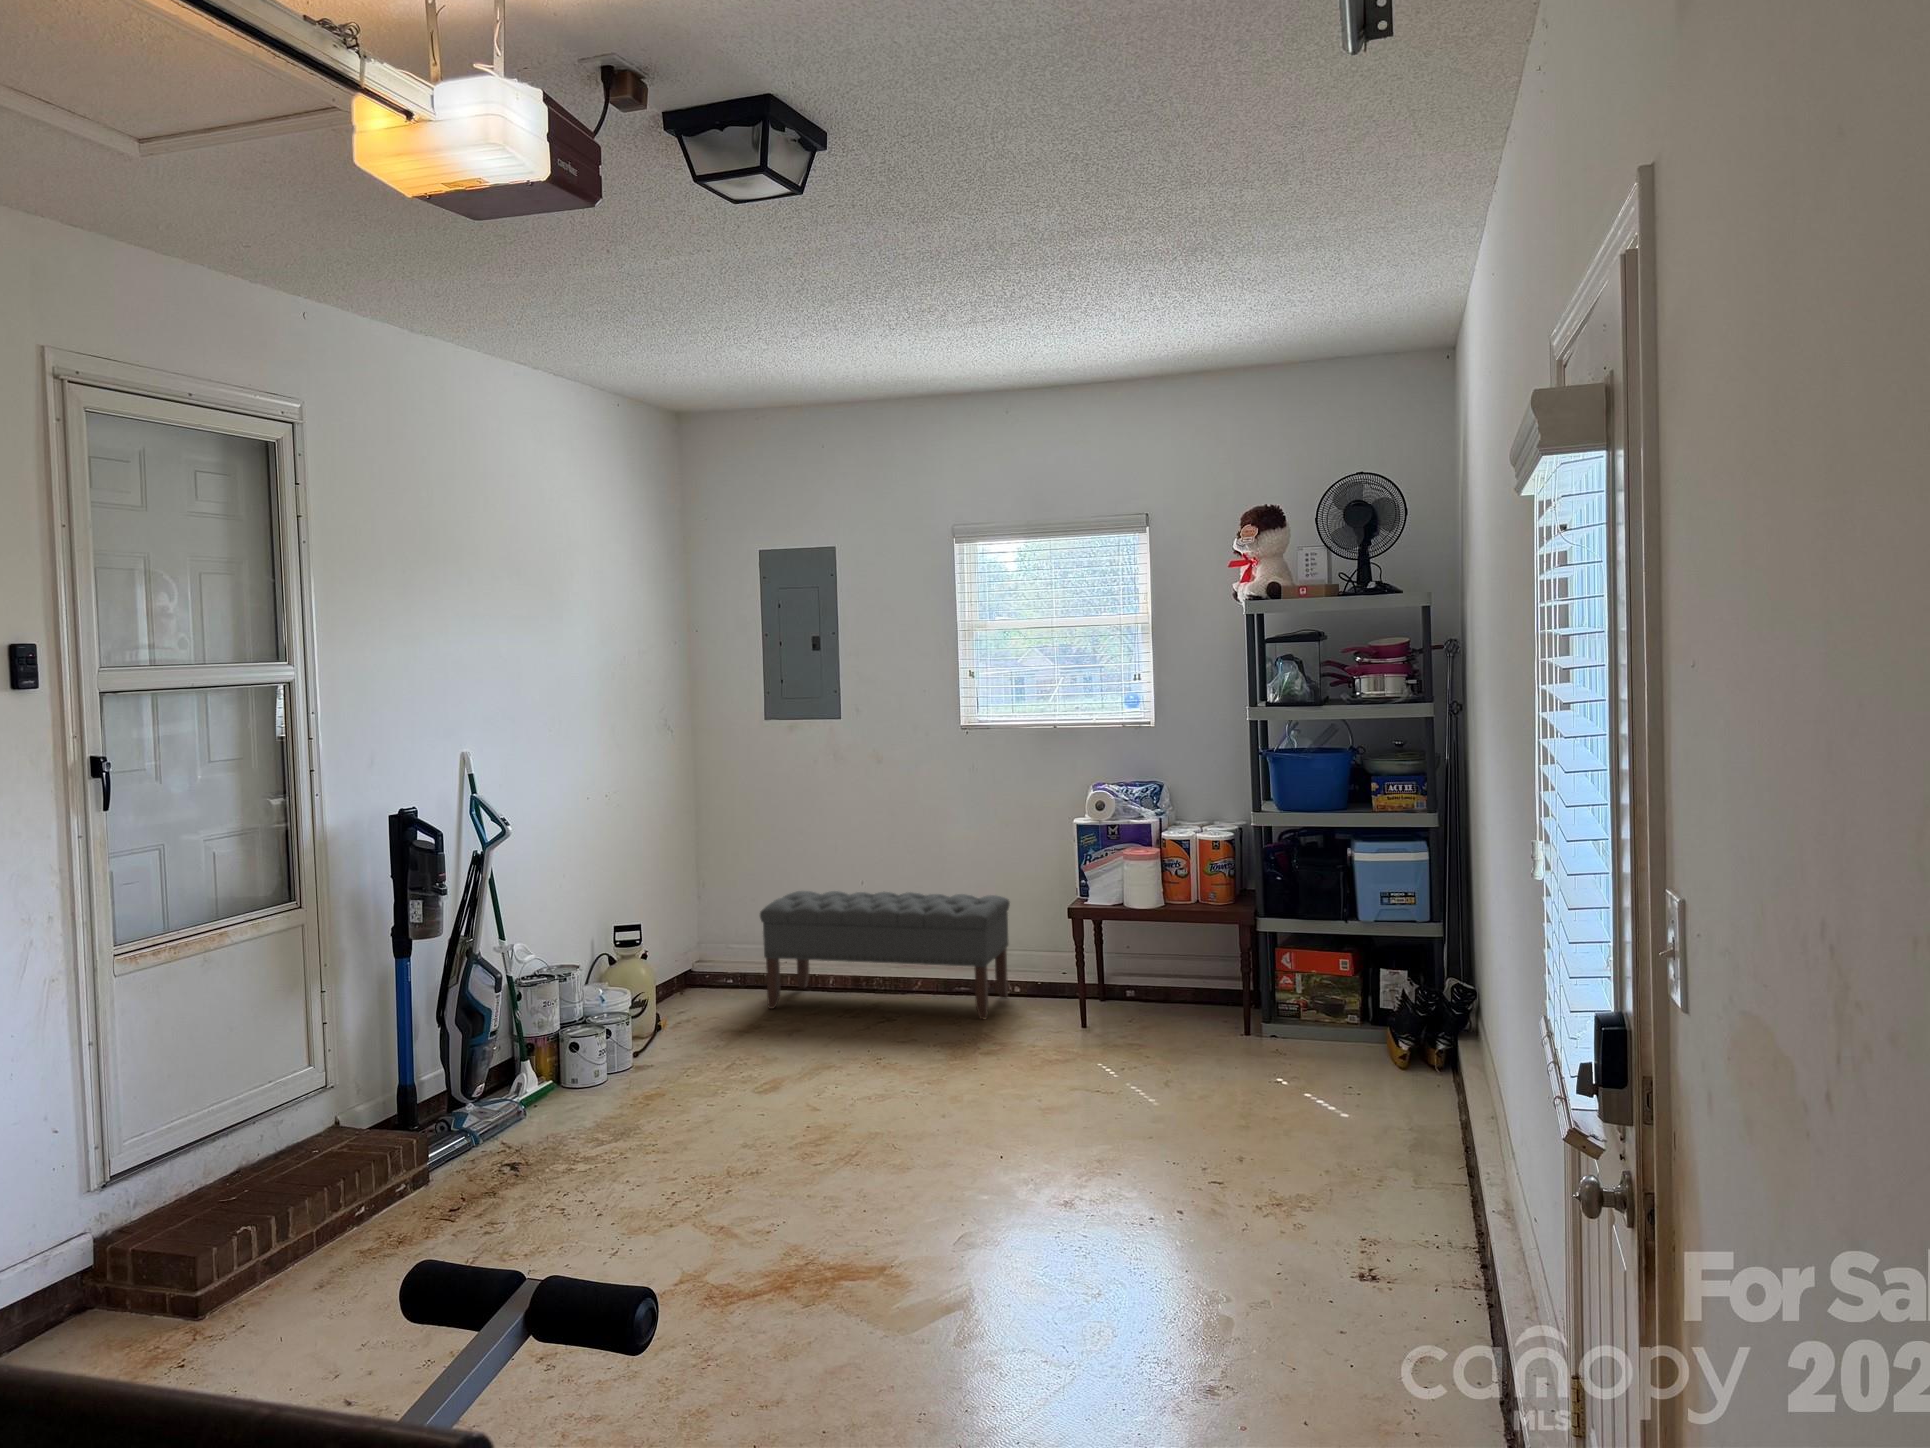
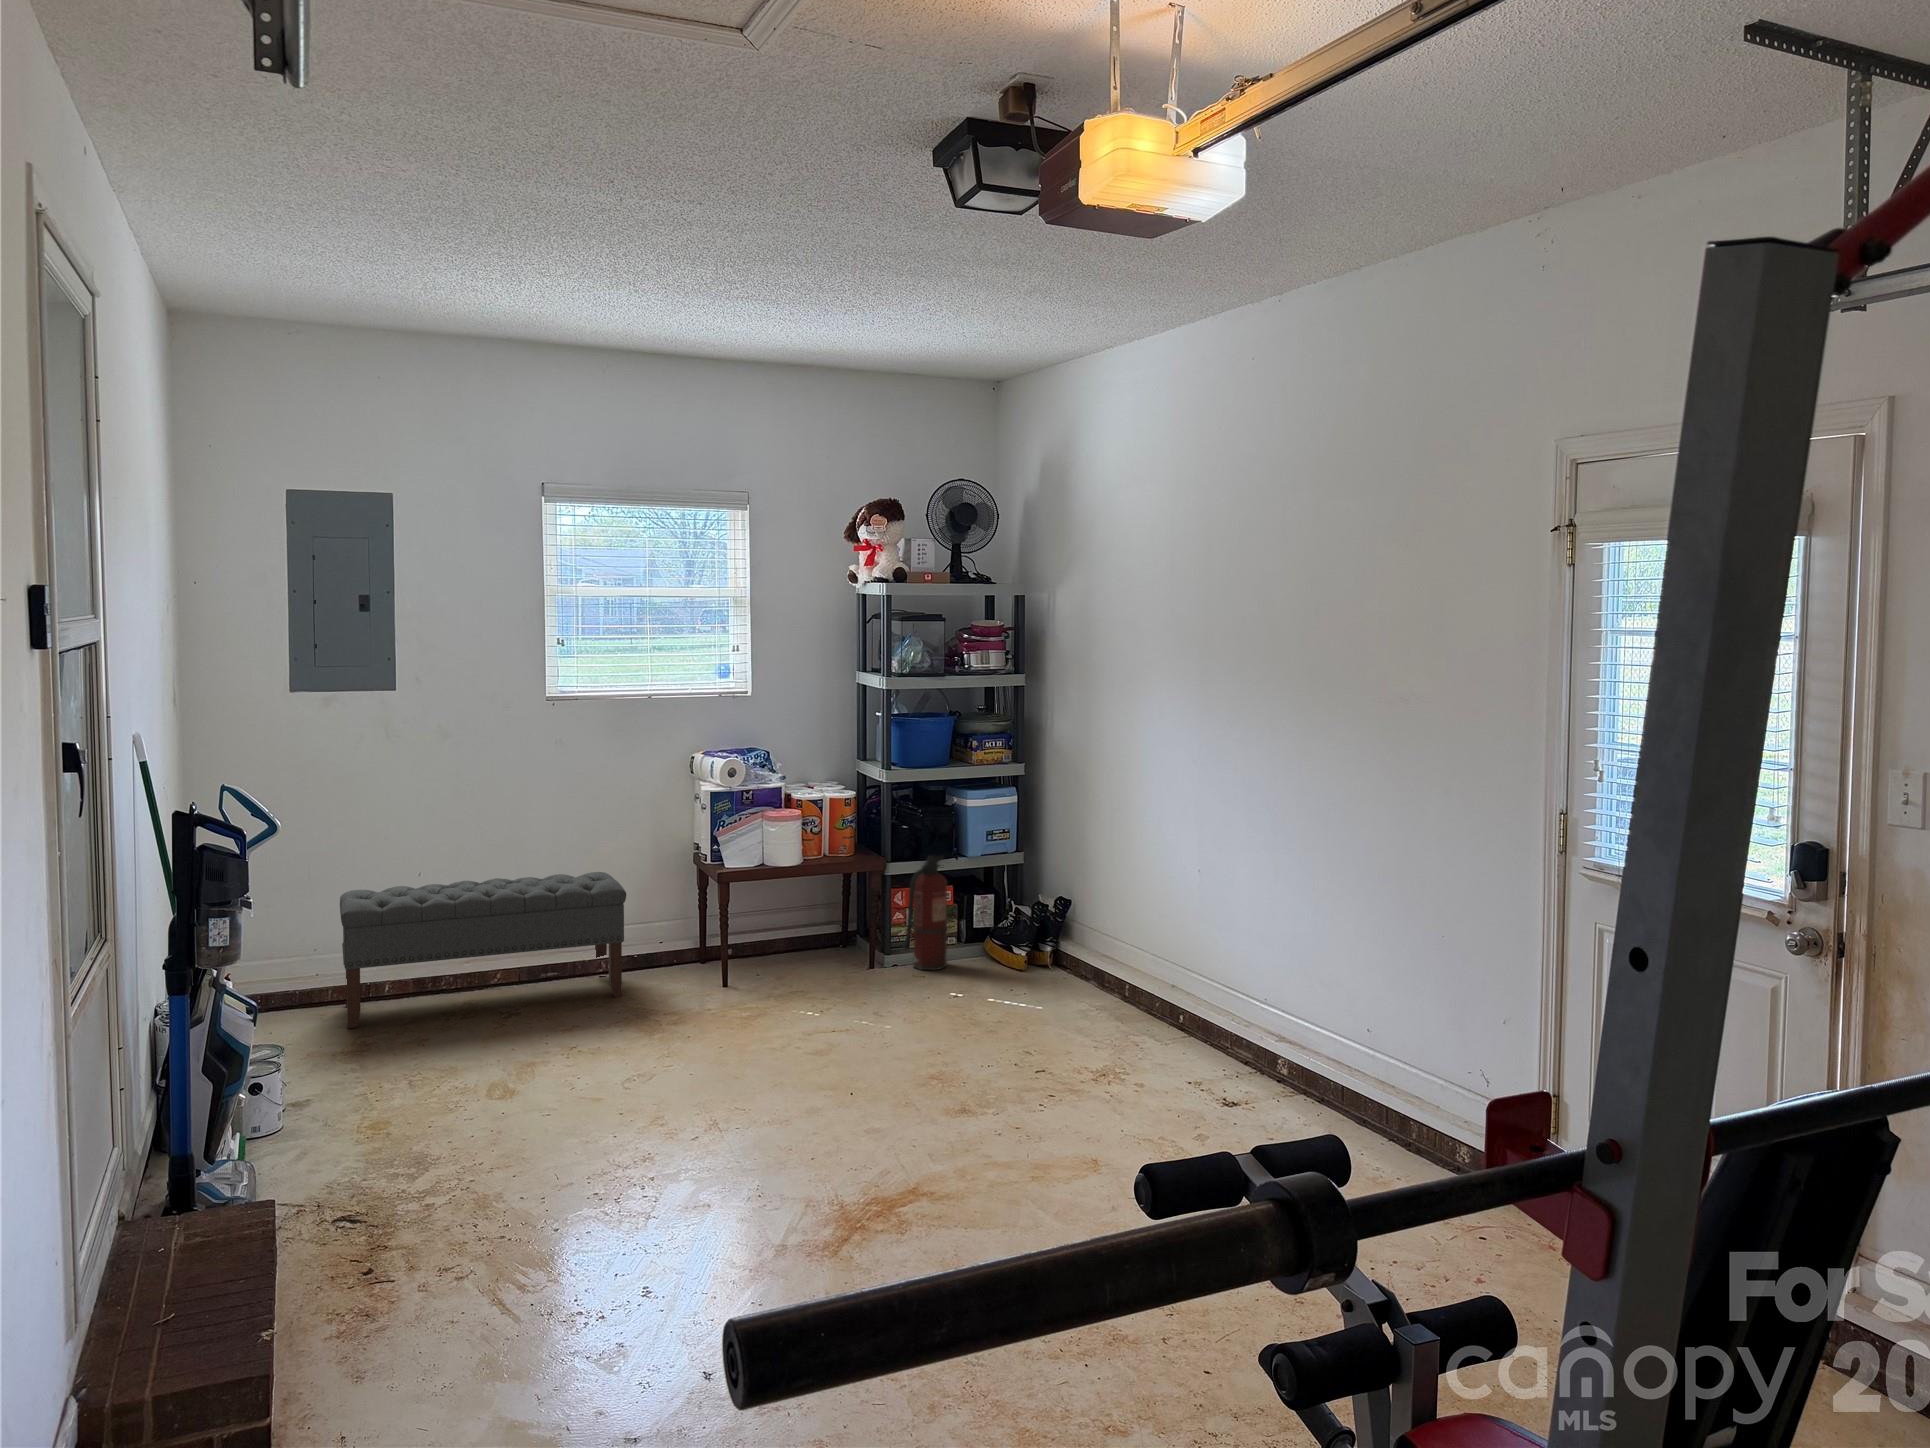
fire extinguisher: none [1271,915,1330,1050] -> present [902,856,947,970]

